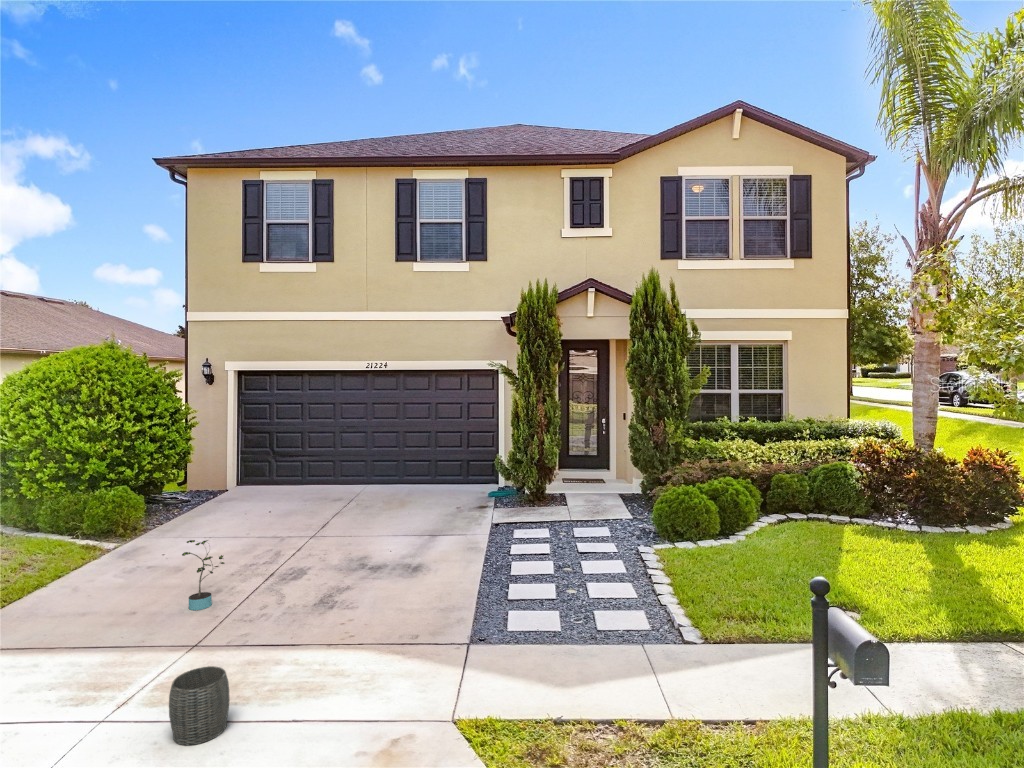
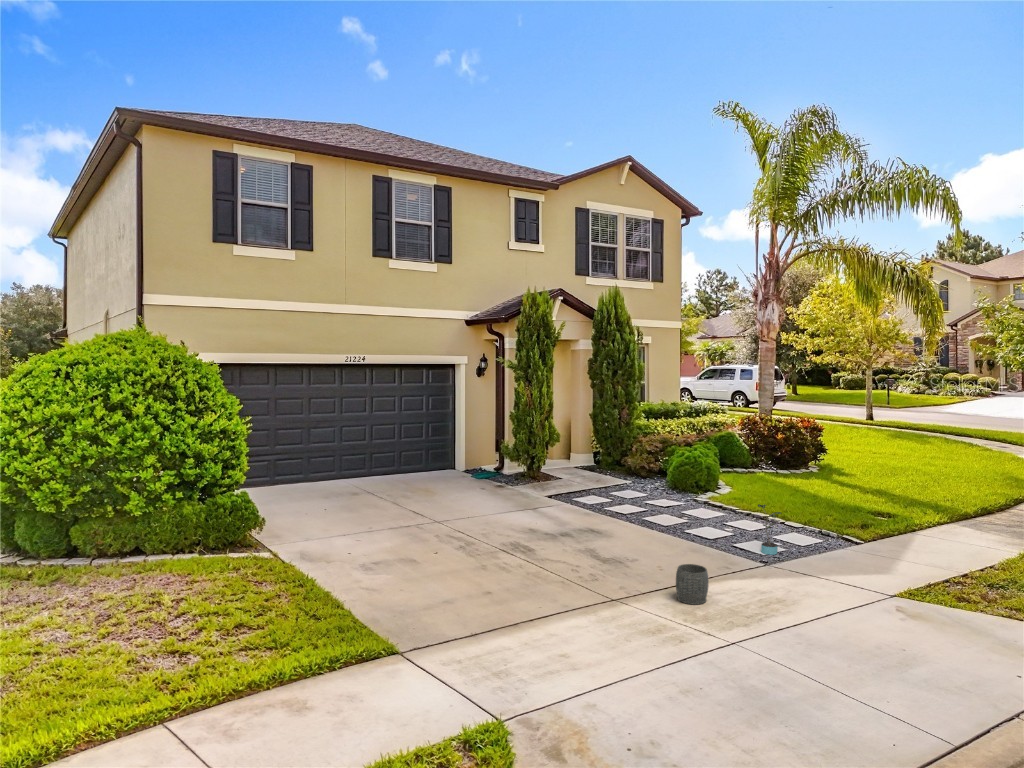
potted plant: present [182,540,224,610] -> present [758,504,781,555]

